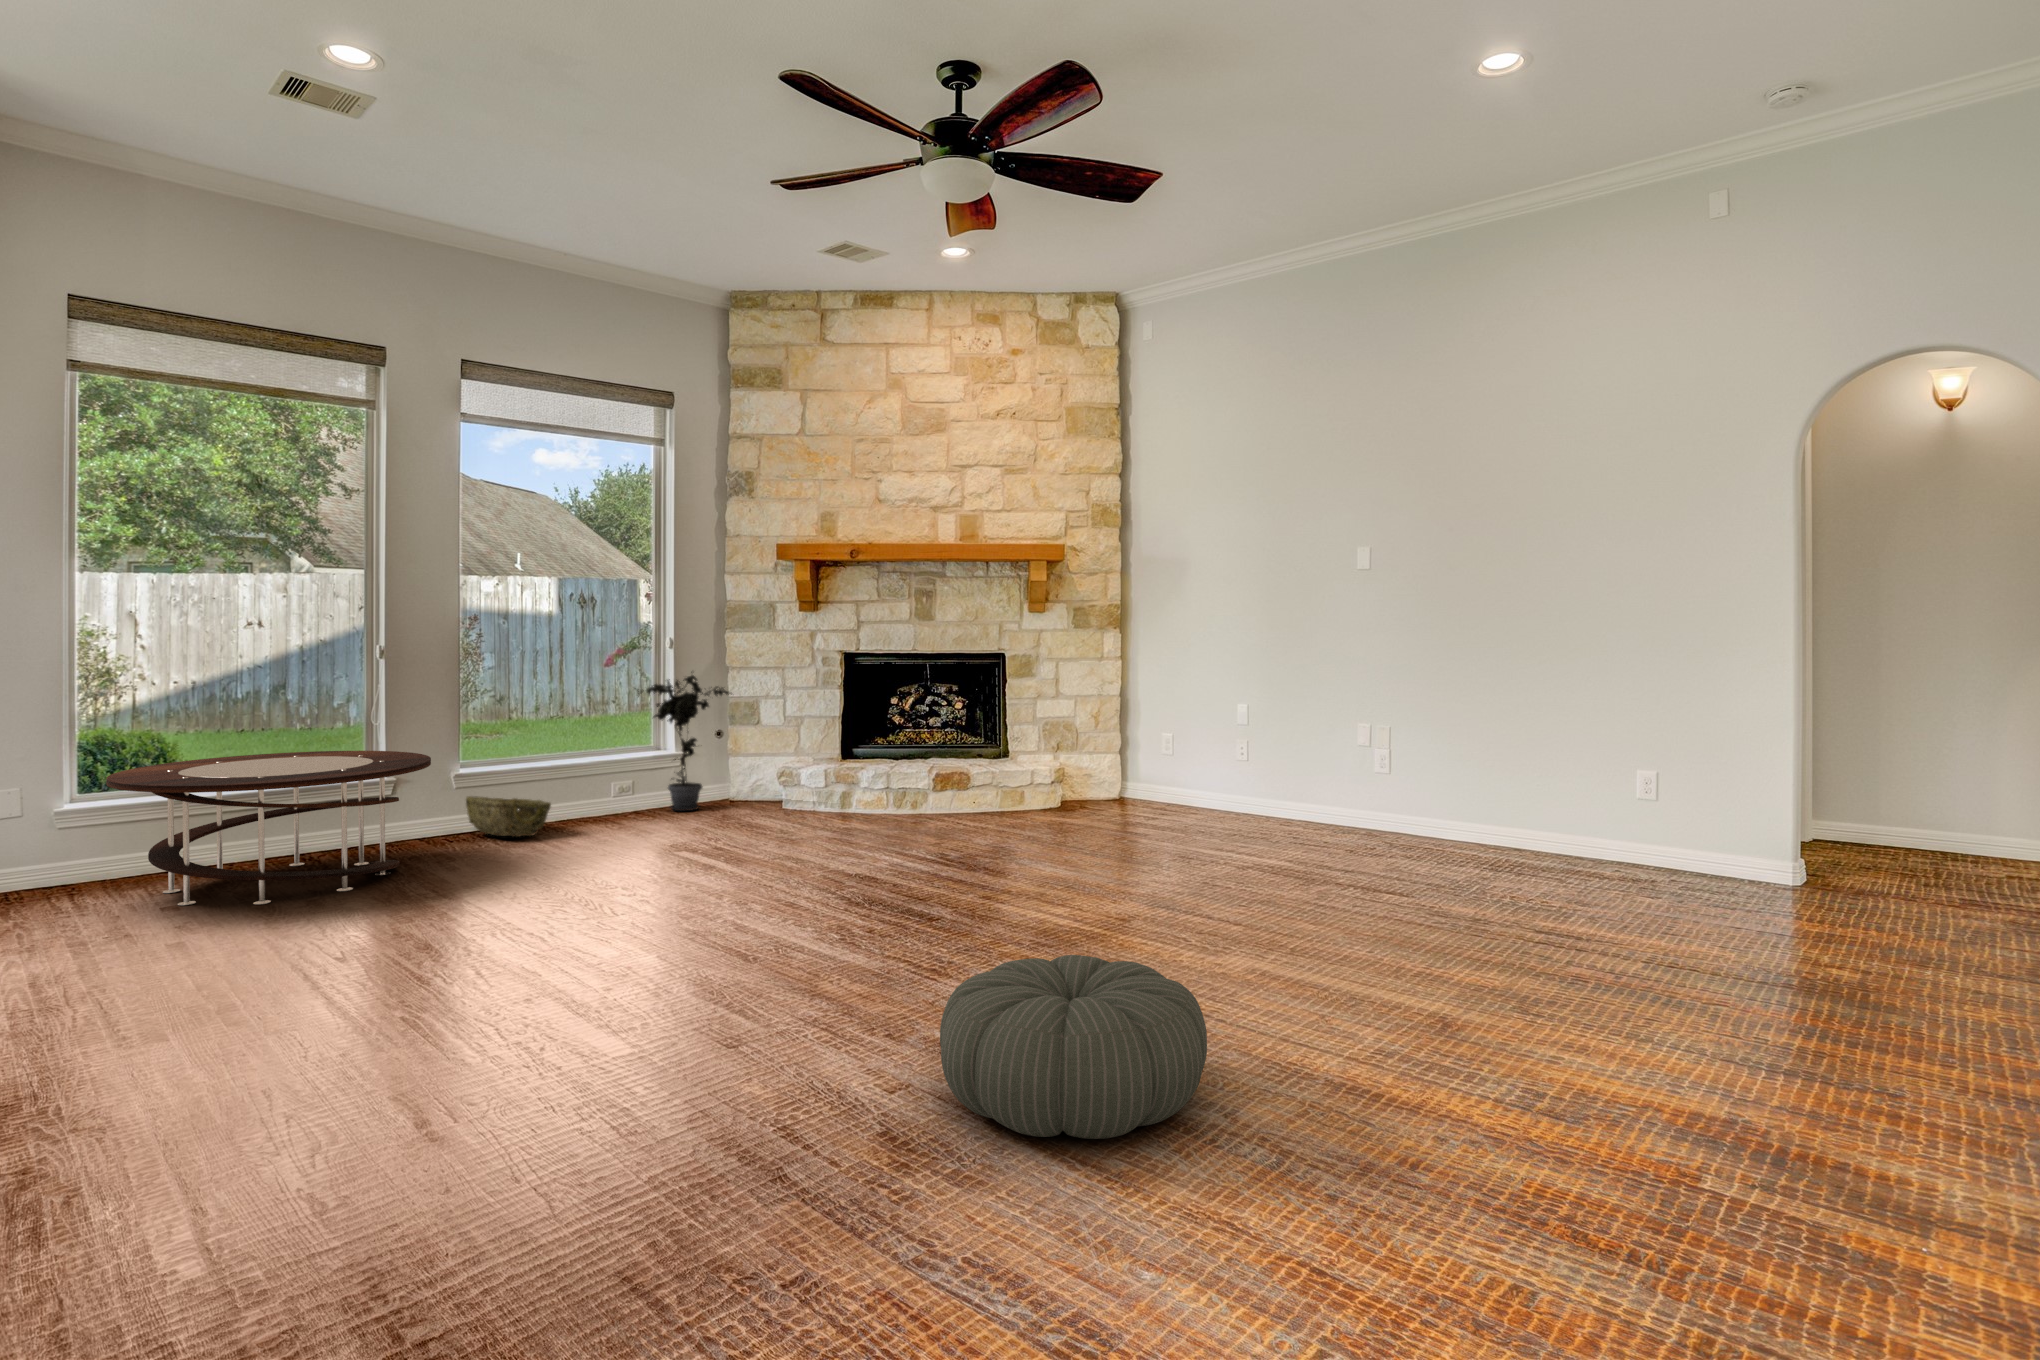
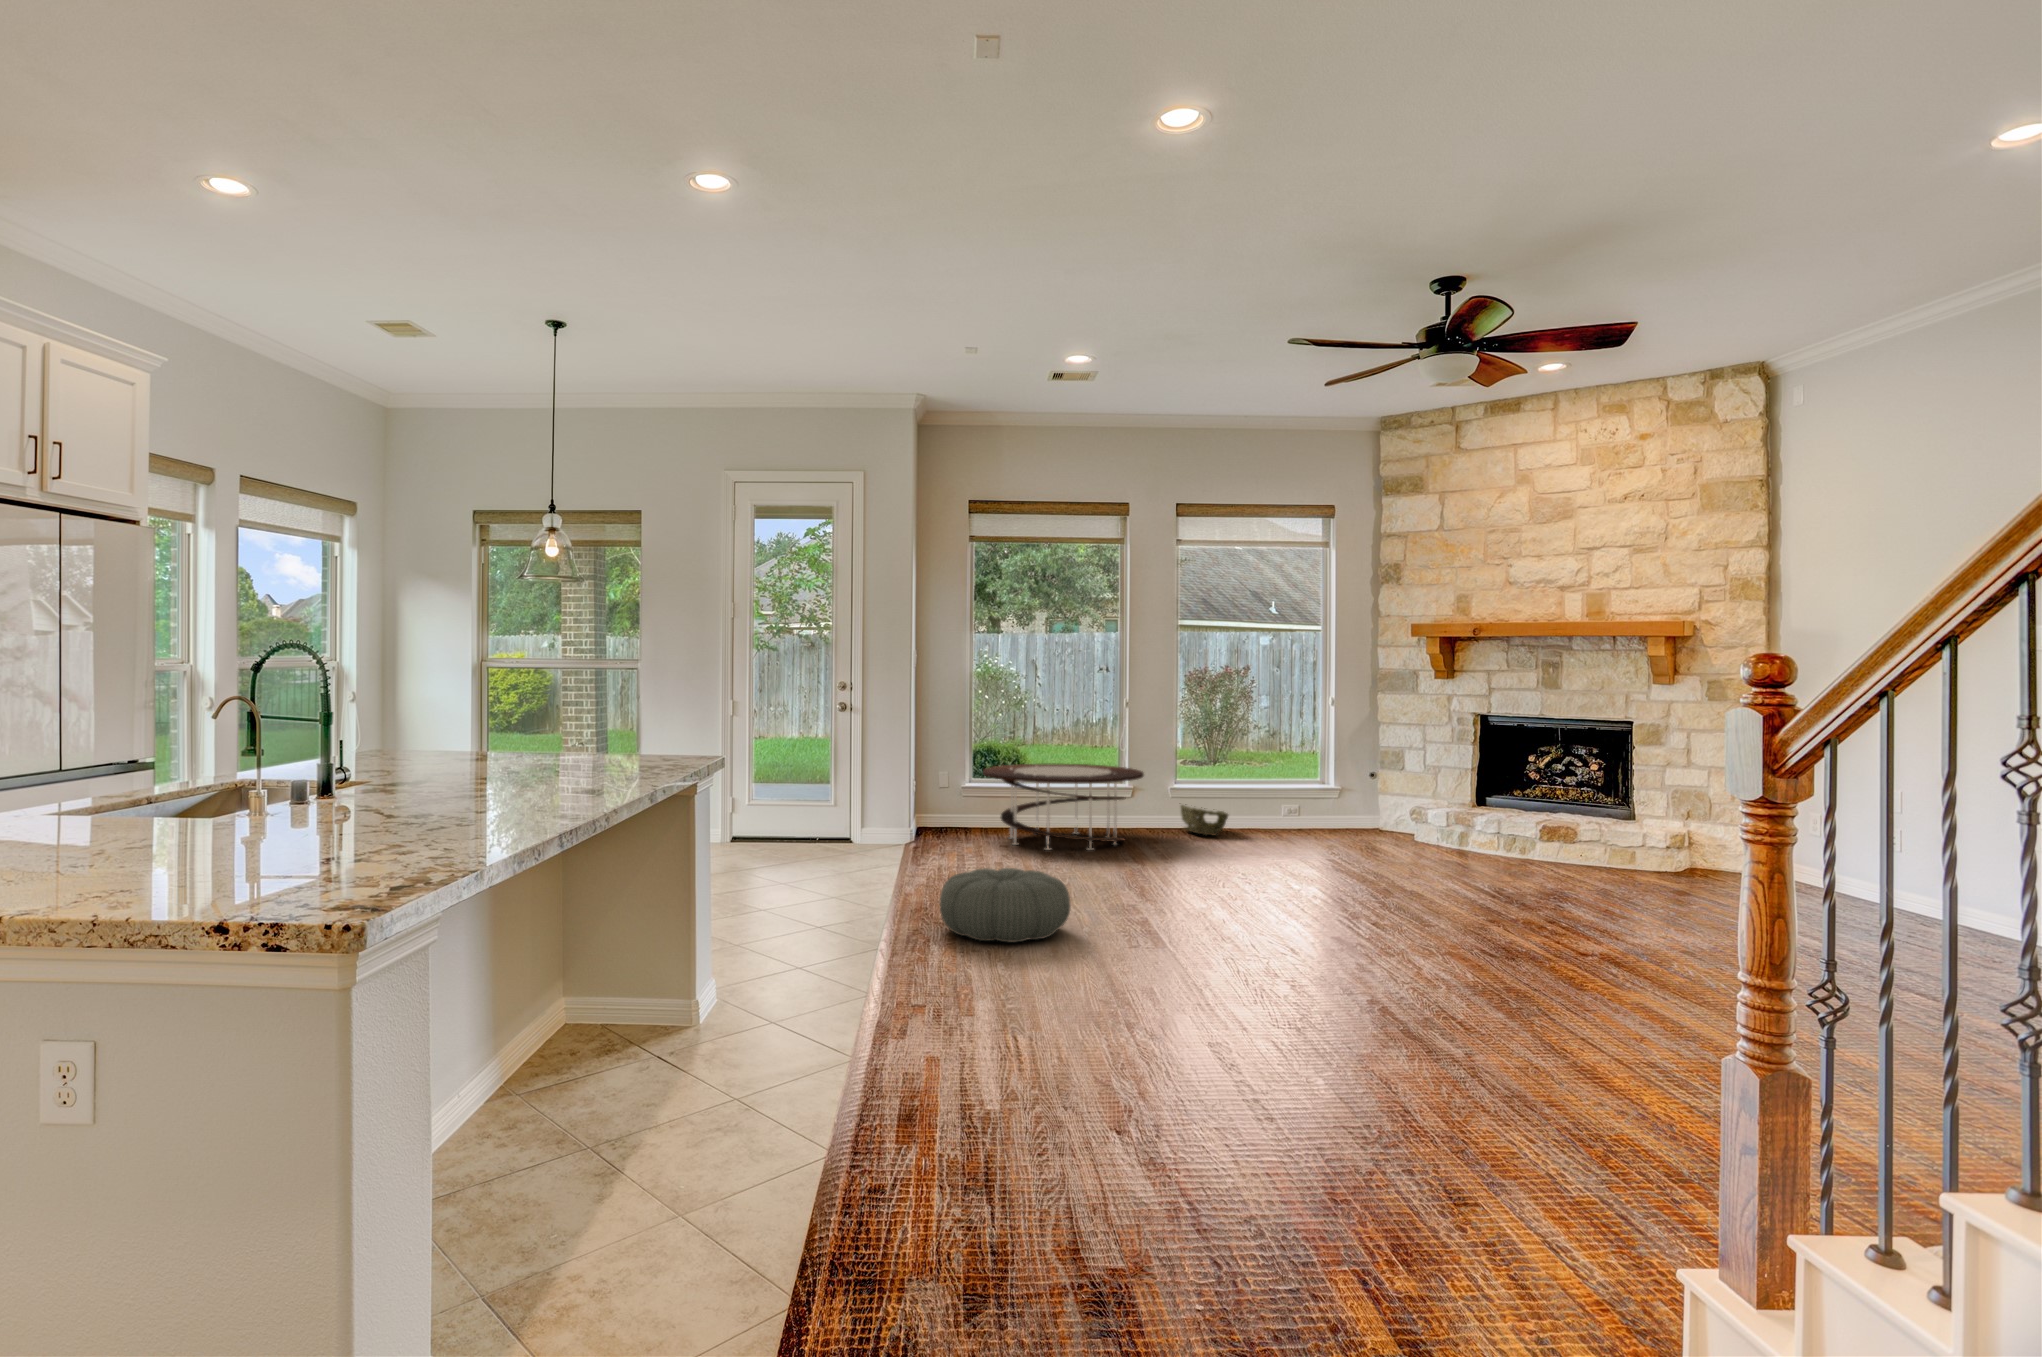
potted plant: present [638,672,730,811] -> none [1299,723,1378,834]
pouf: present [940,955,1207,1139] -> present [940,868,1071,943]

